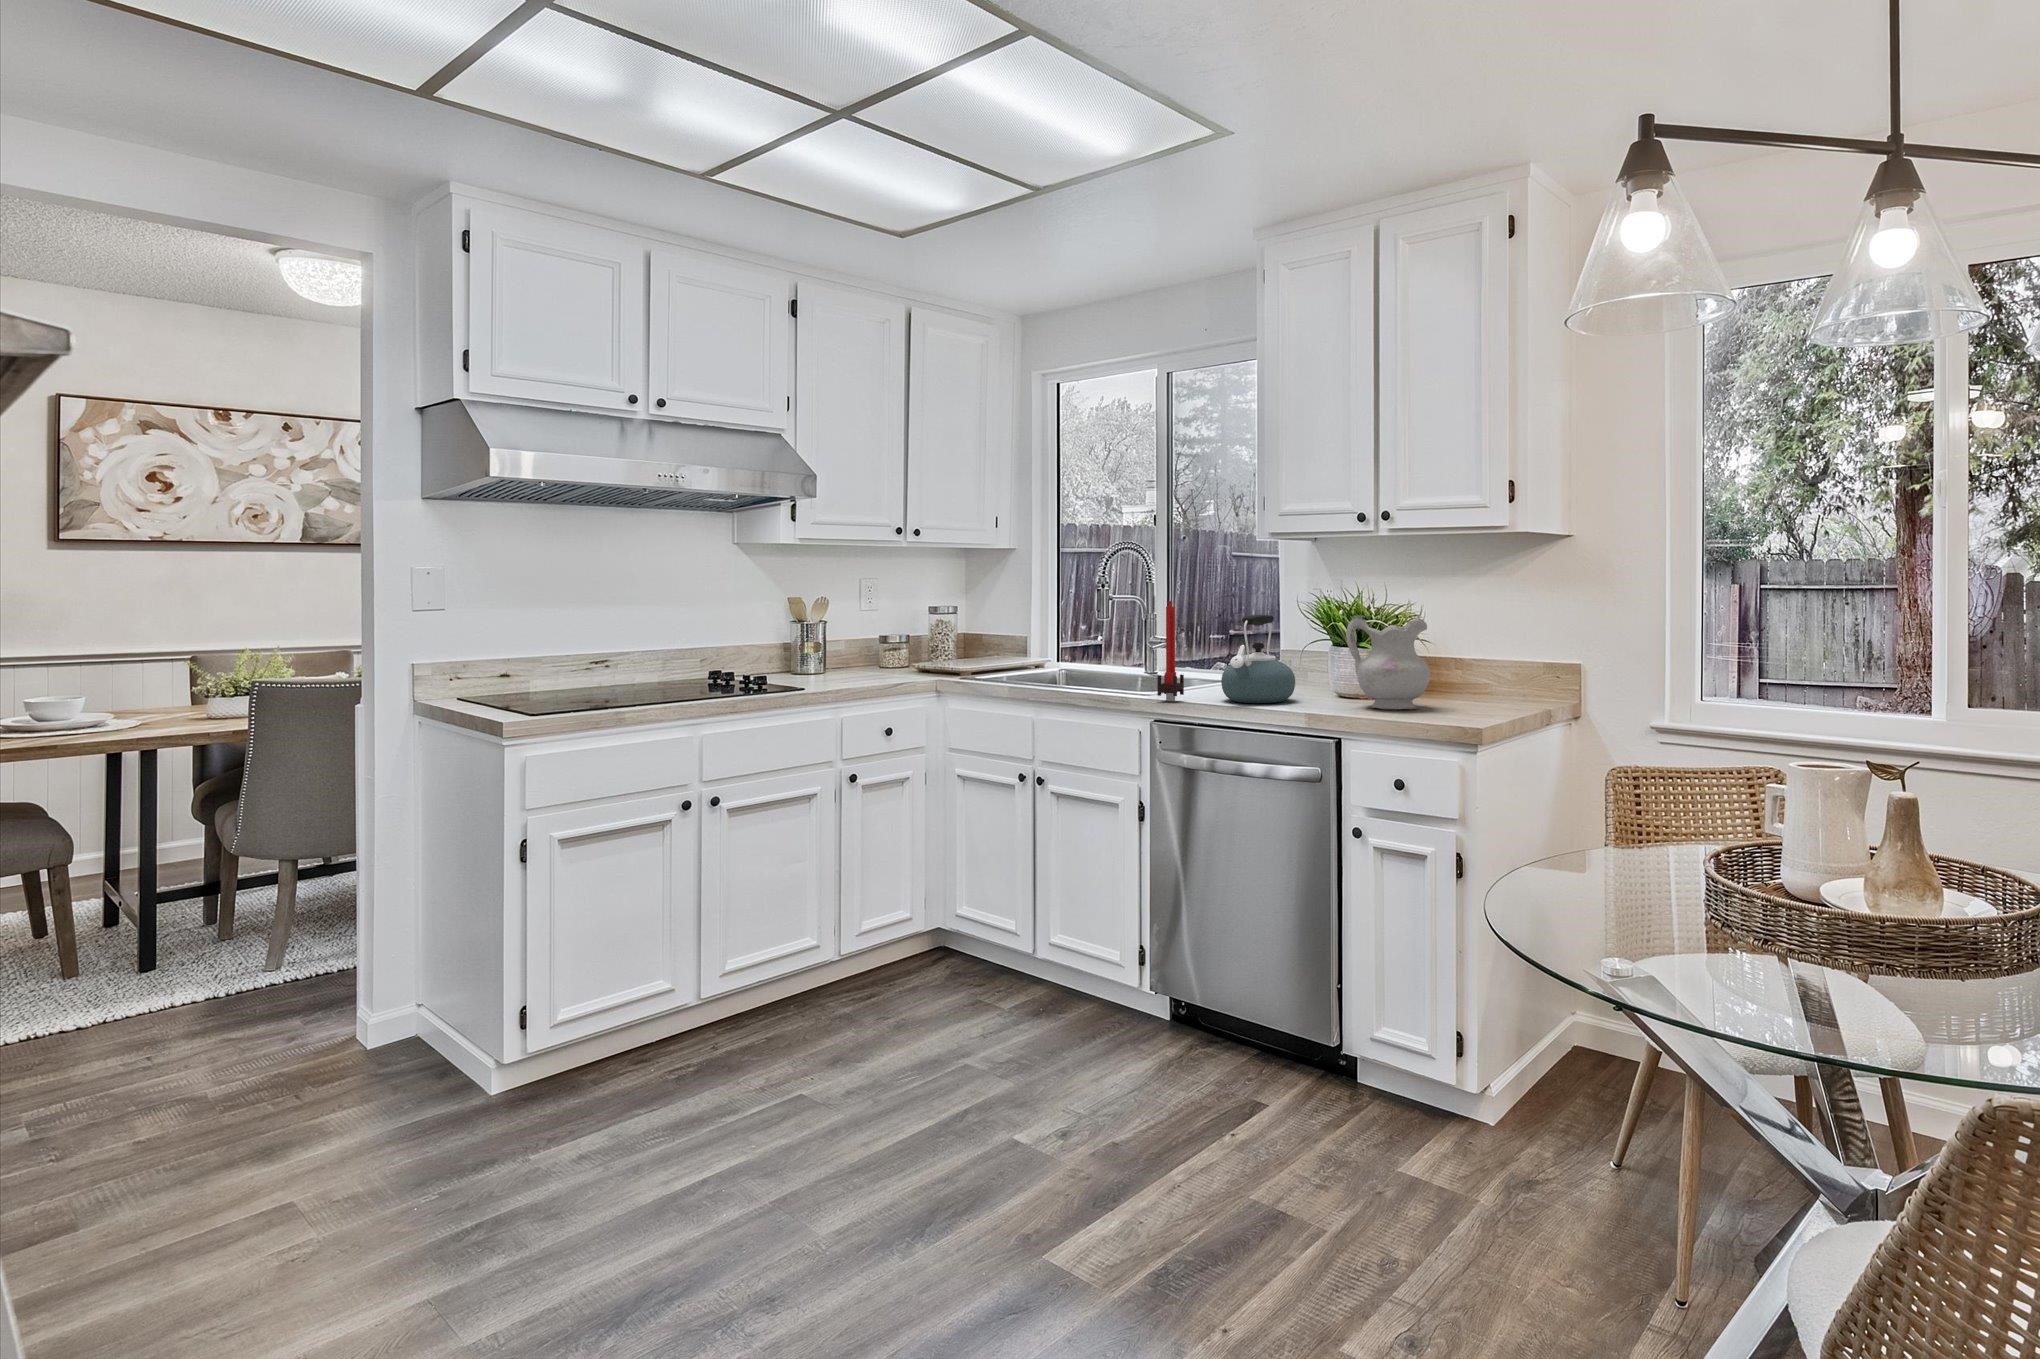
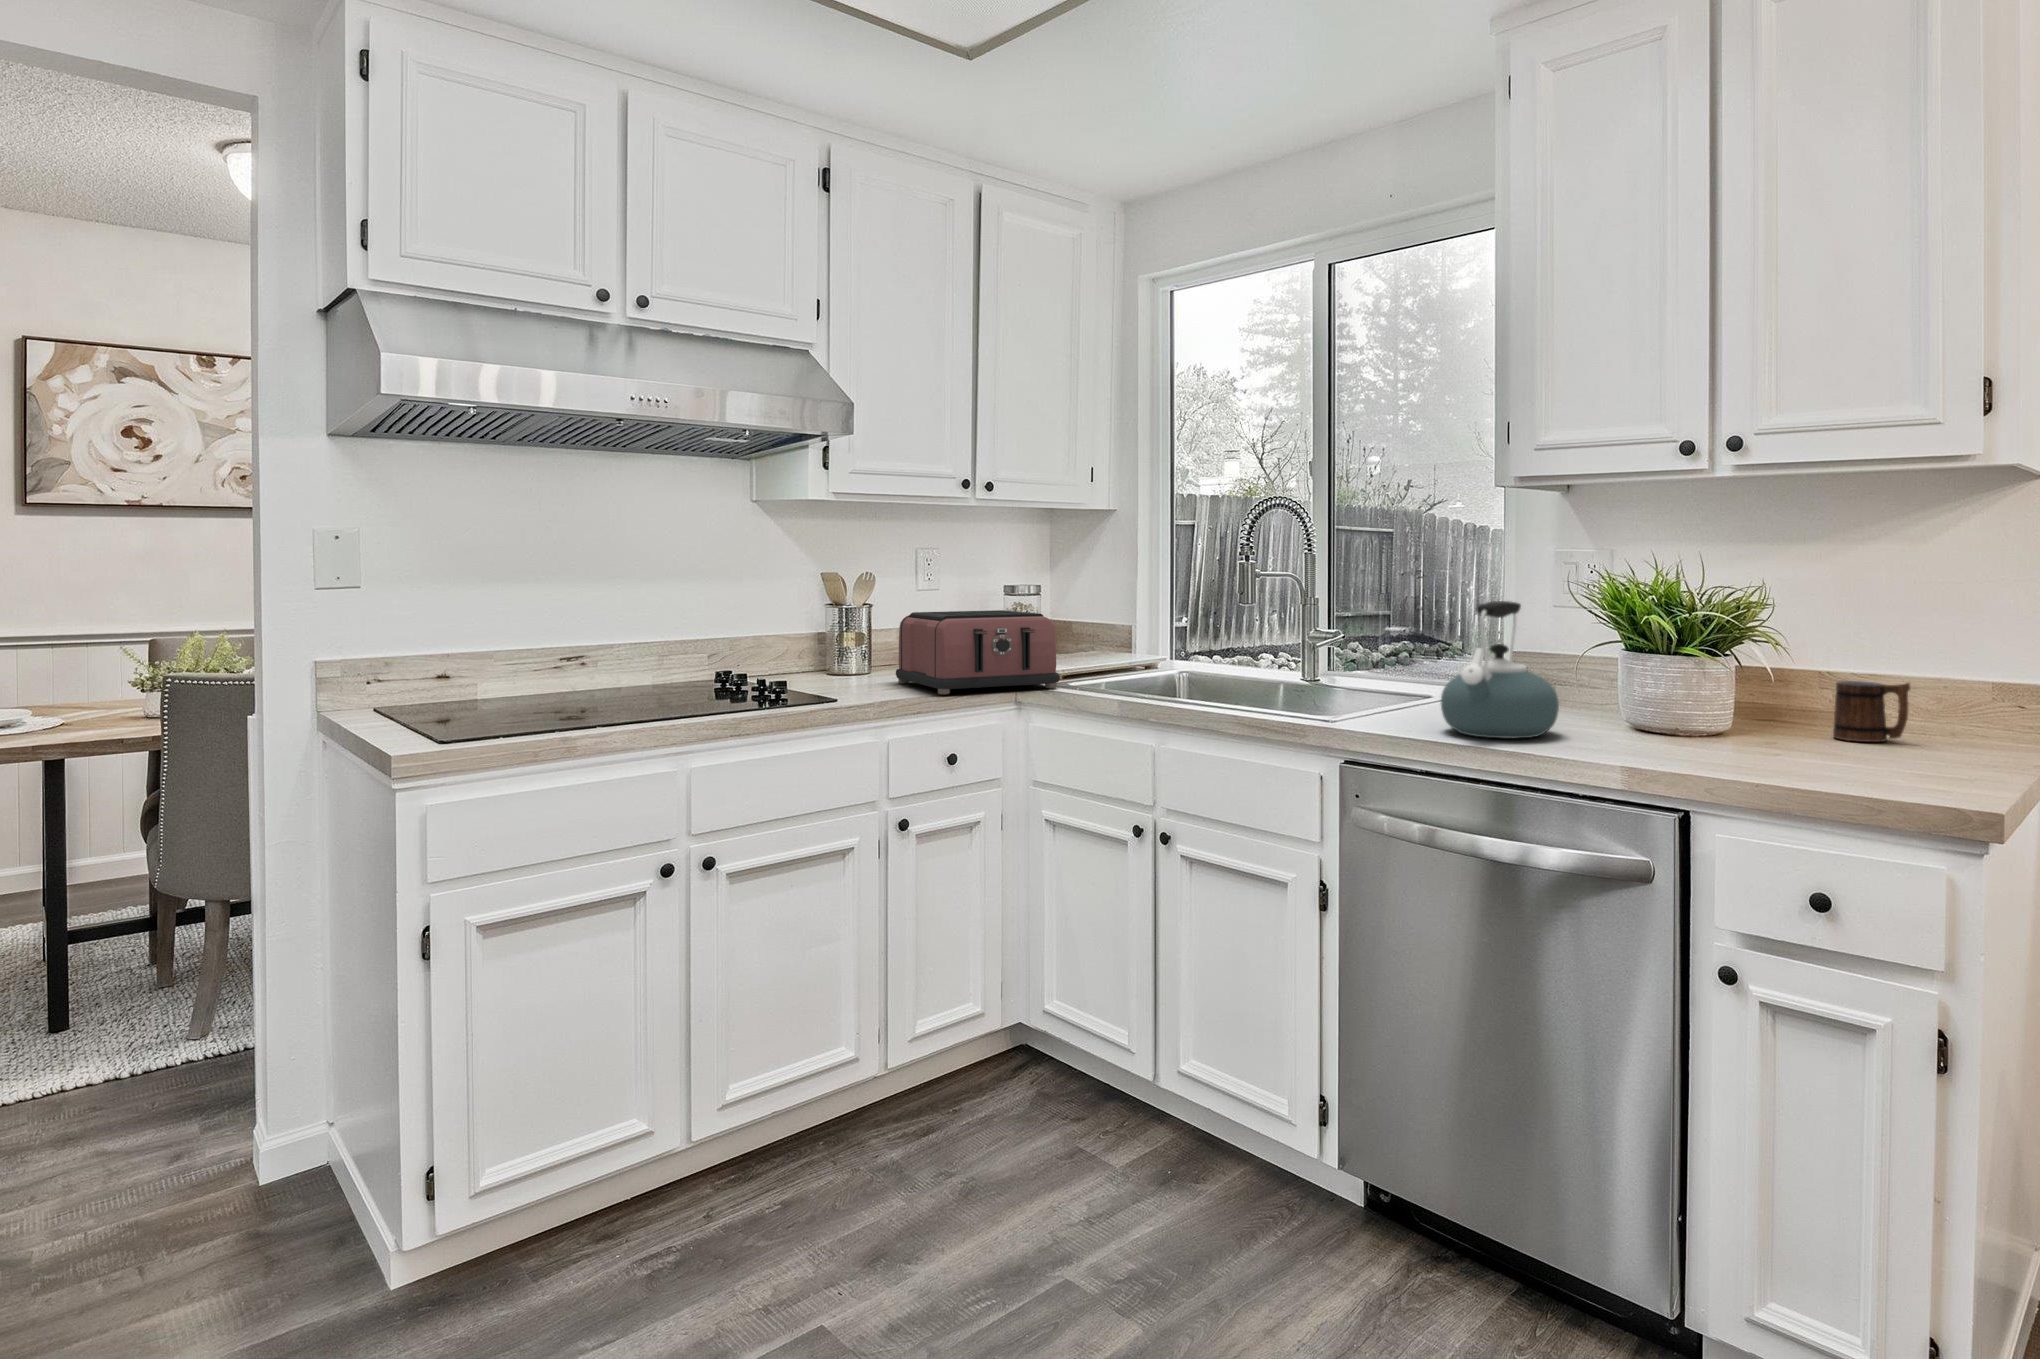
candle: present [1157,601,1184,701] -> none [1343,579,1382,732]
ceramic pitcher: present [1346,615,1430,709] -> none [1653,602,1798,757]
toaster: none [842,624,966,685] -> present [896,610,1060,694]
mug: none [1464,664,1505,701] -> present [1833,681,1910,742]

